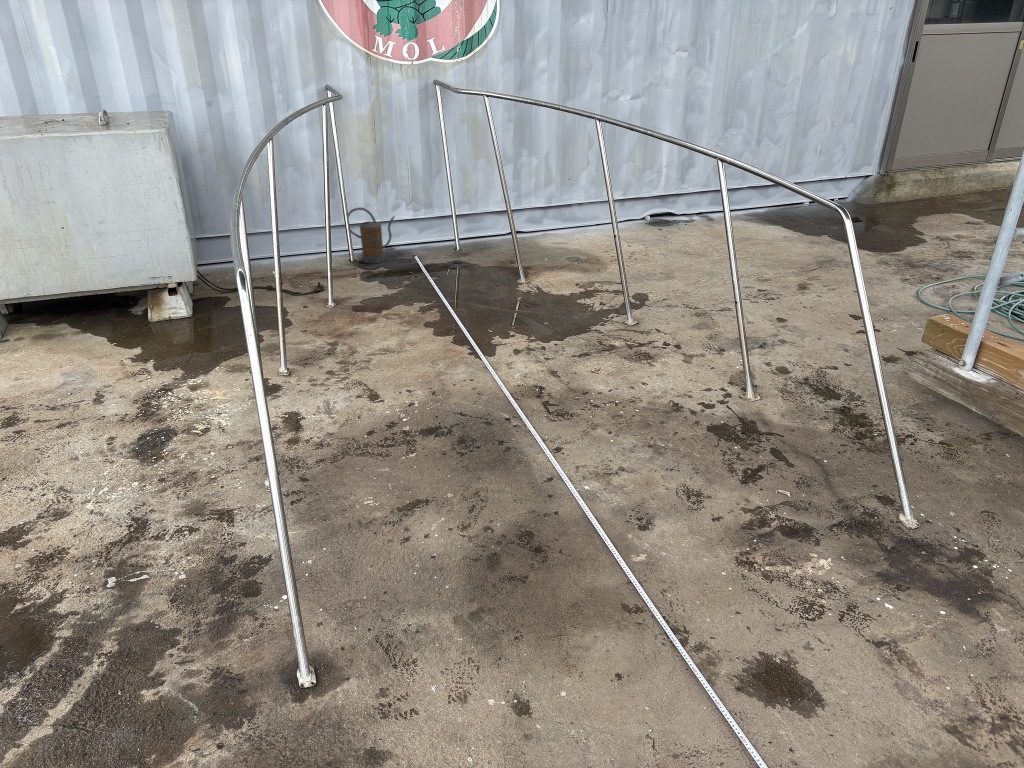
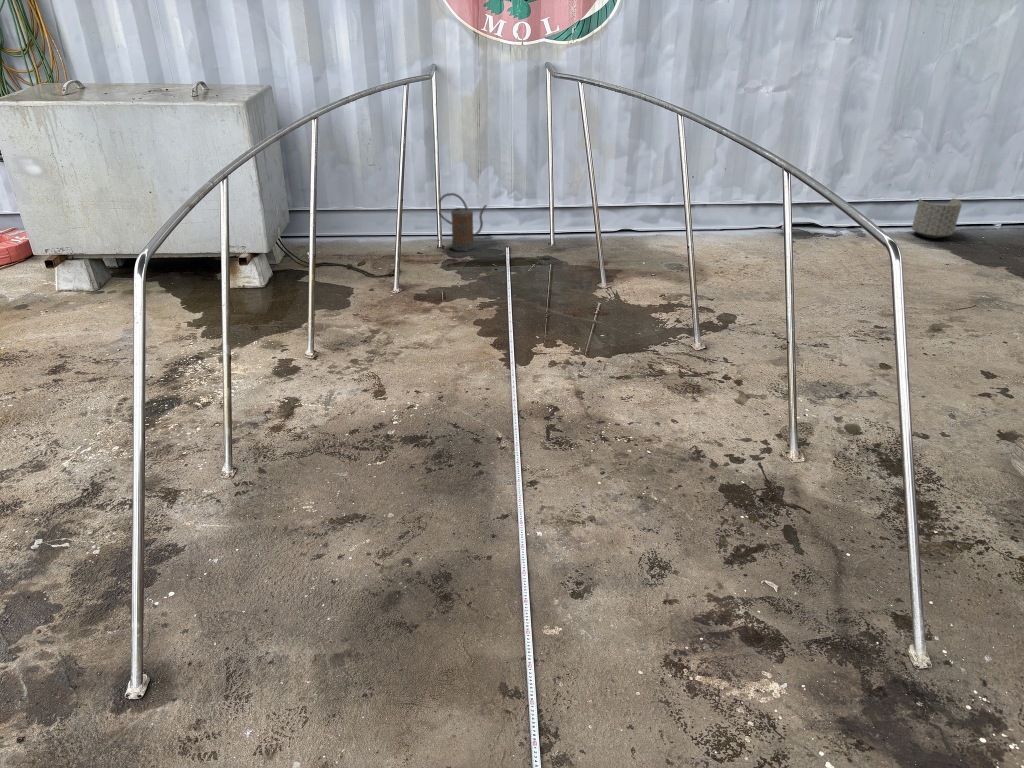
planter: none [751,182,789,218] -> present [912,199,962,239]

